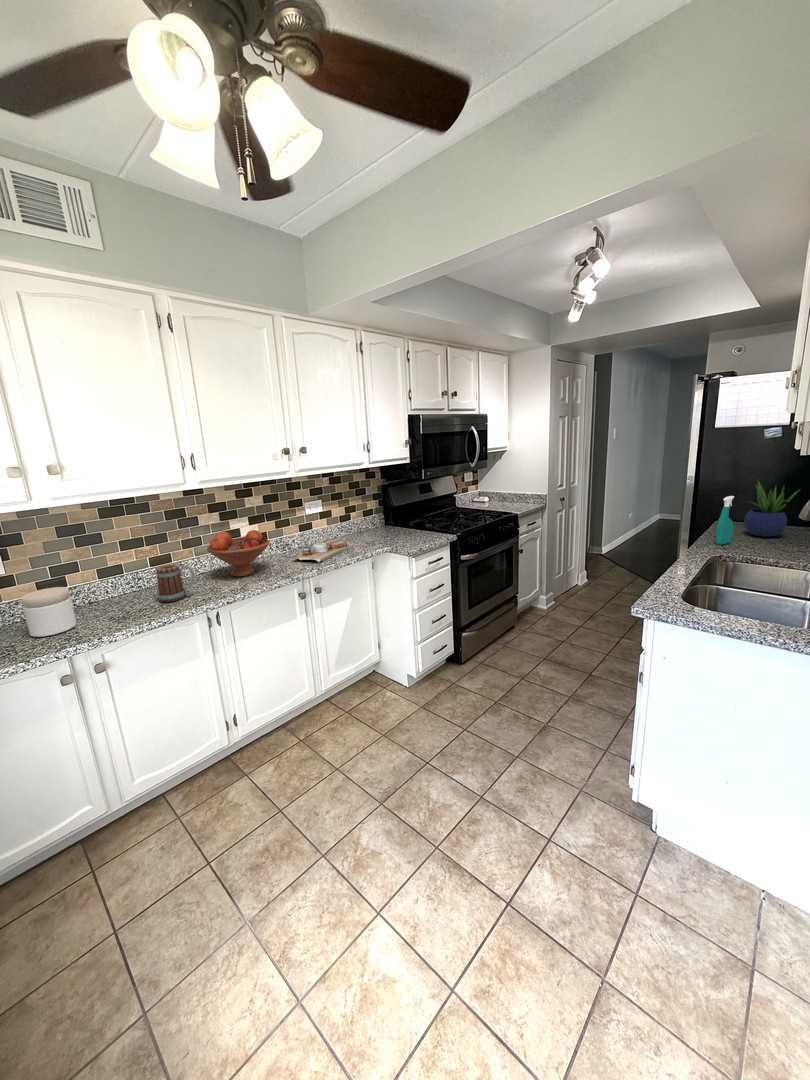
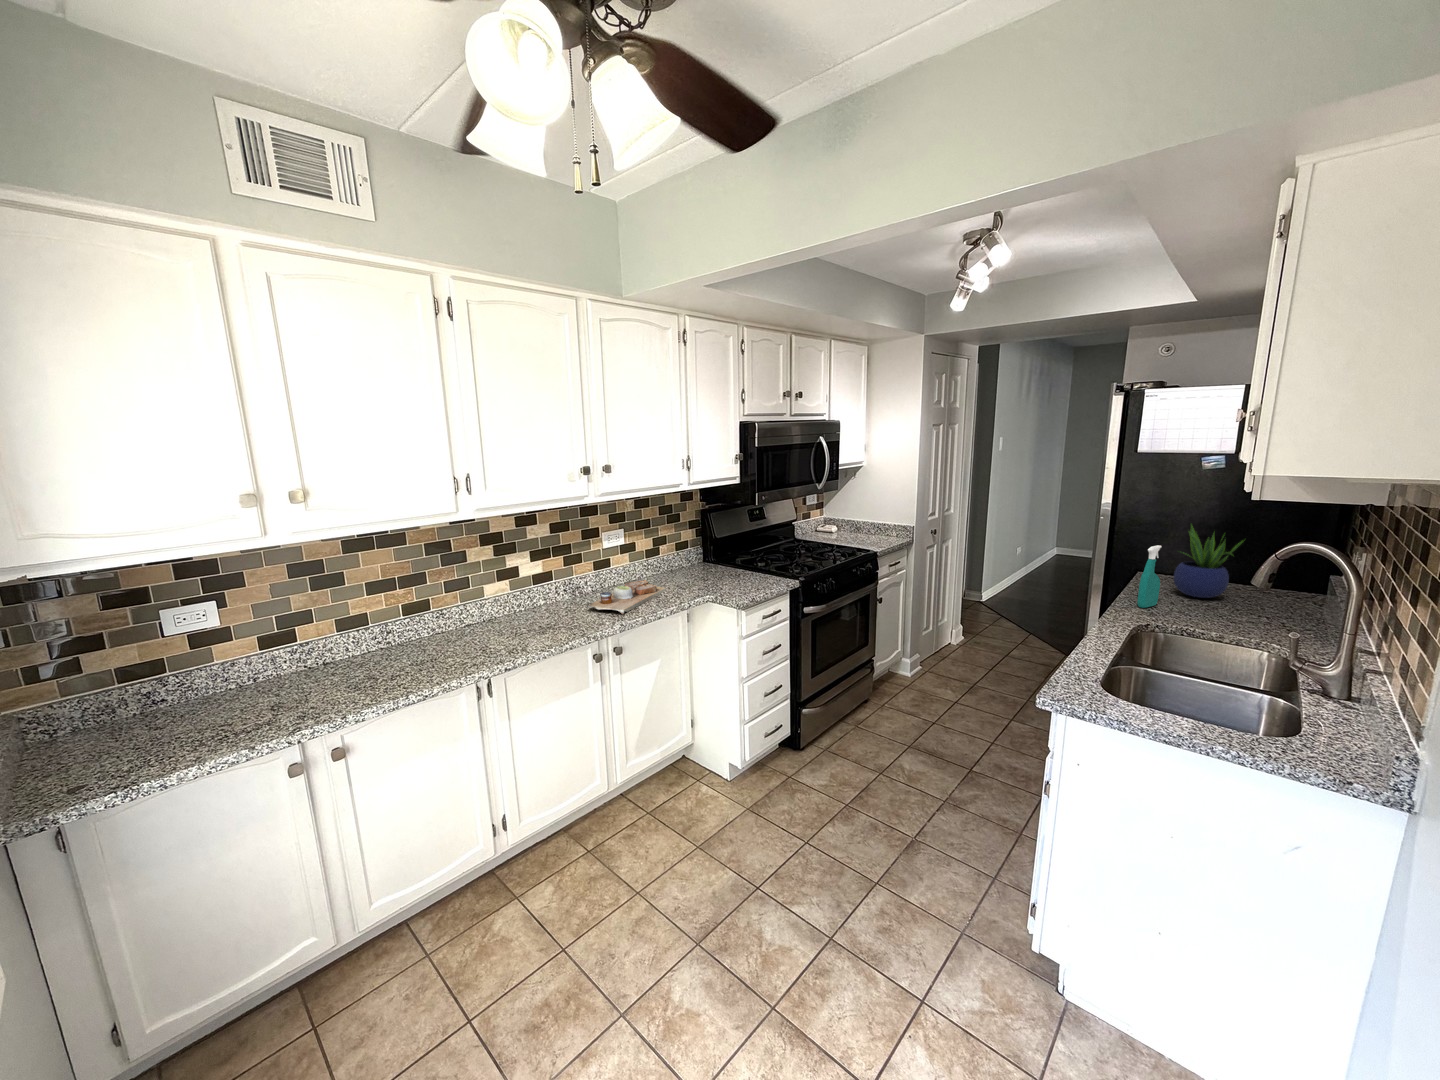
fruit bowl: present [207,530,270,577] -> none [479,570,560,631]
mug: present [156,564,194,602] -> none [414,615,464,666]
jar: present [21,587,77,637] -> none [242,645,310,711]

